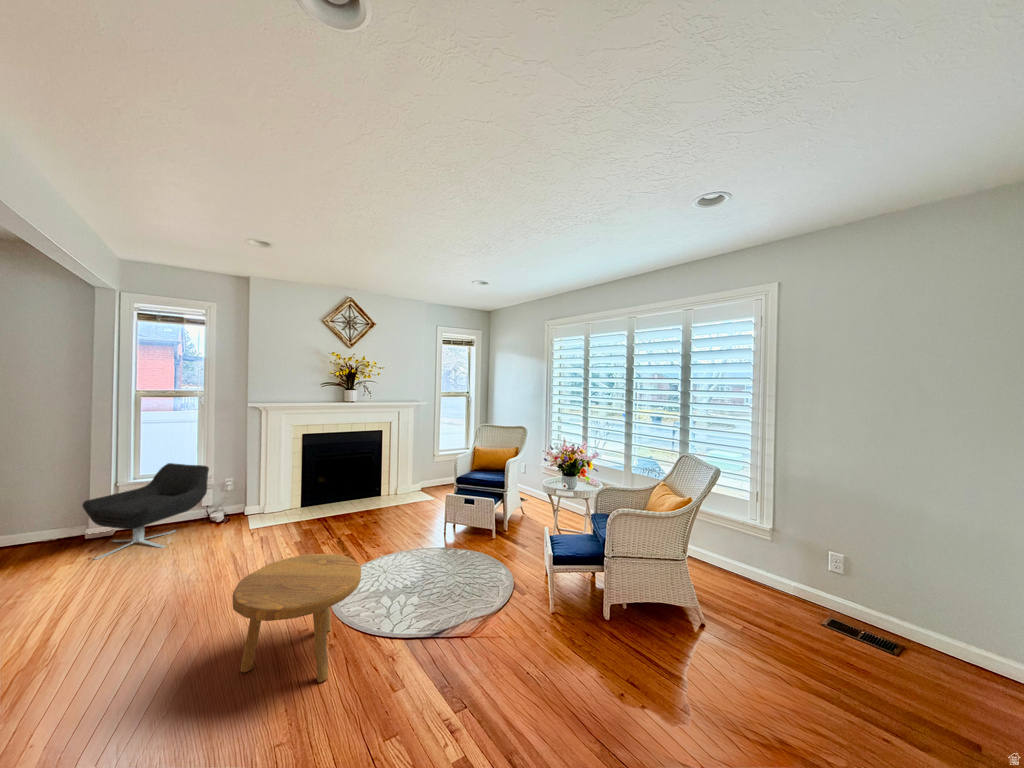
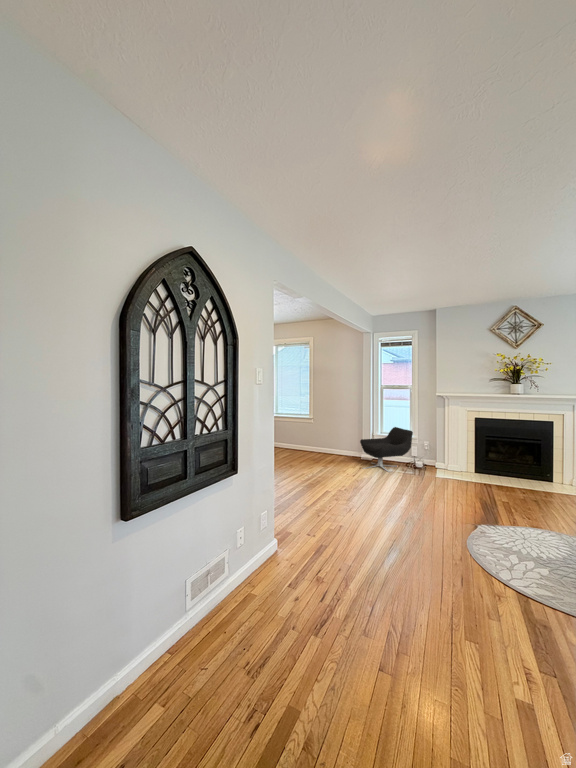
footstool: present [232,554,361,682] -> none [392,490,478,578]

